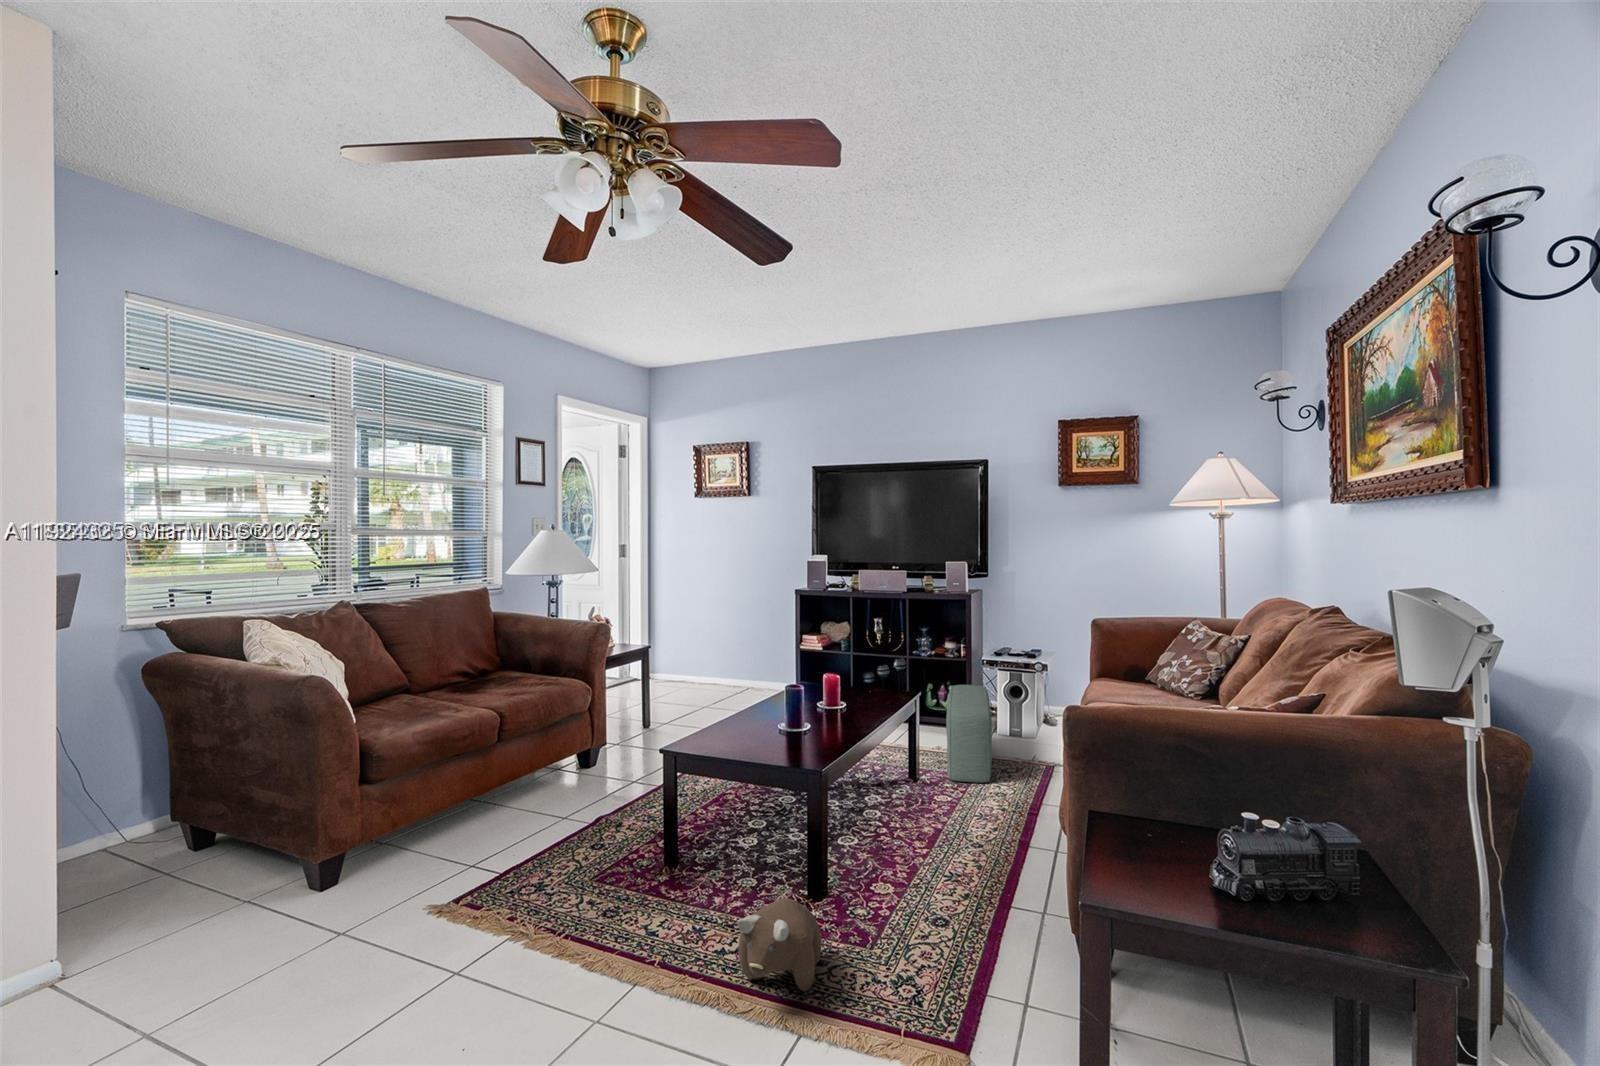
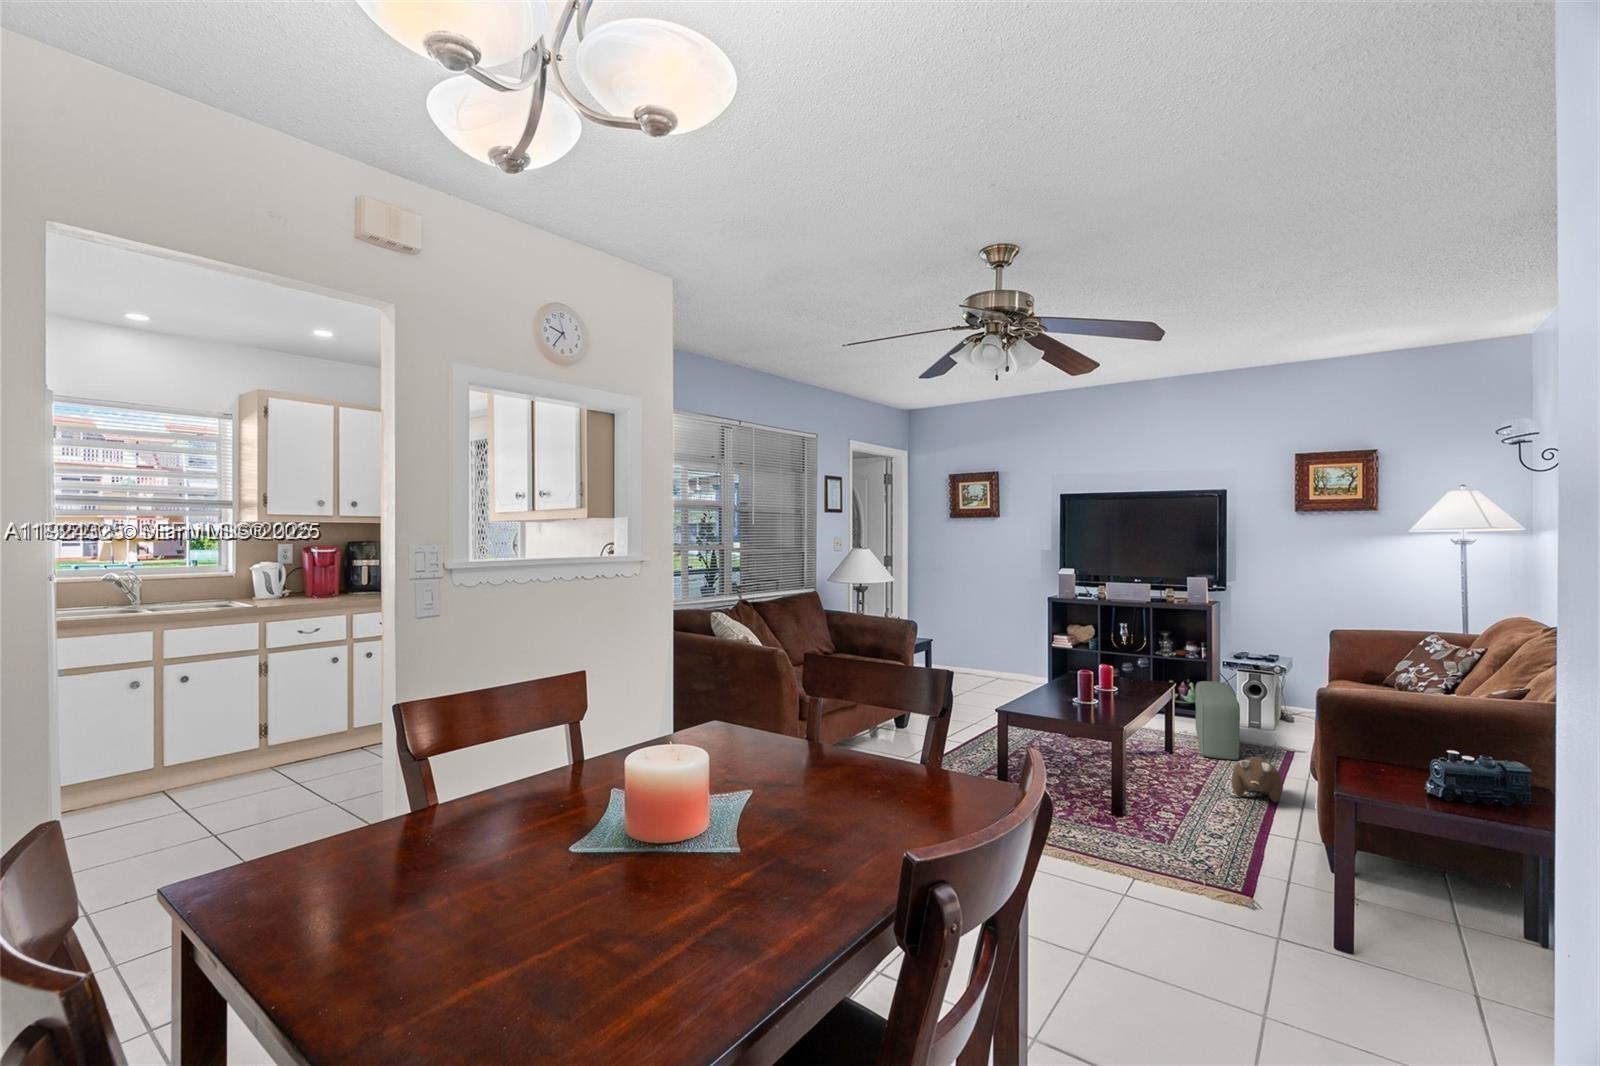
plush toy: present [738,898,821,991] -> present [1232,756,1282,803]

